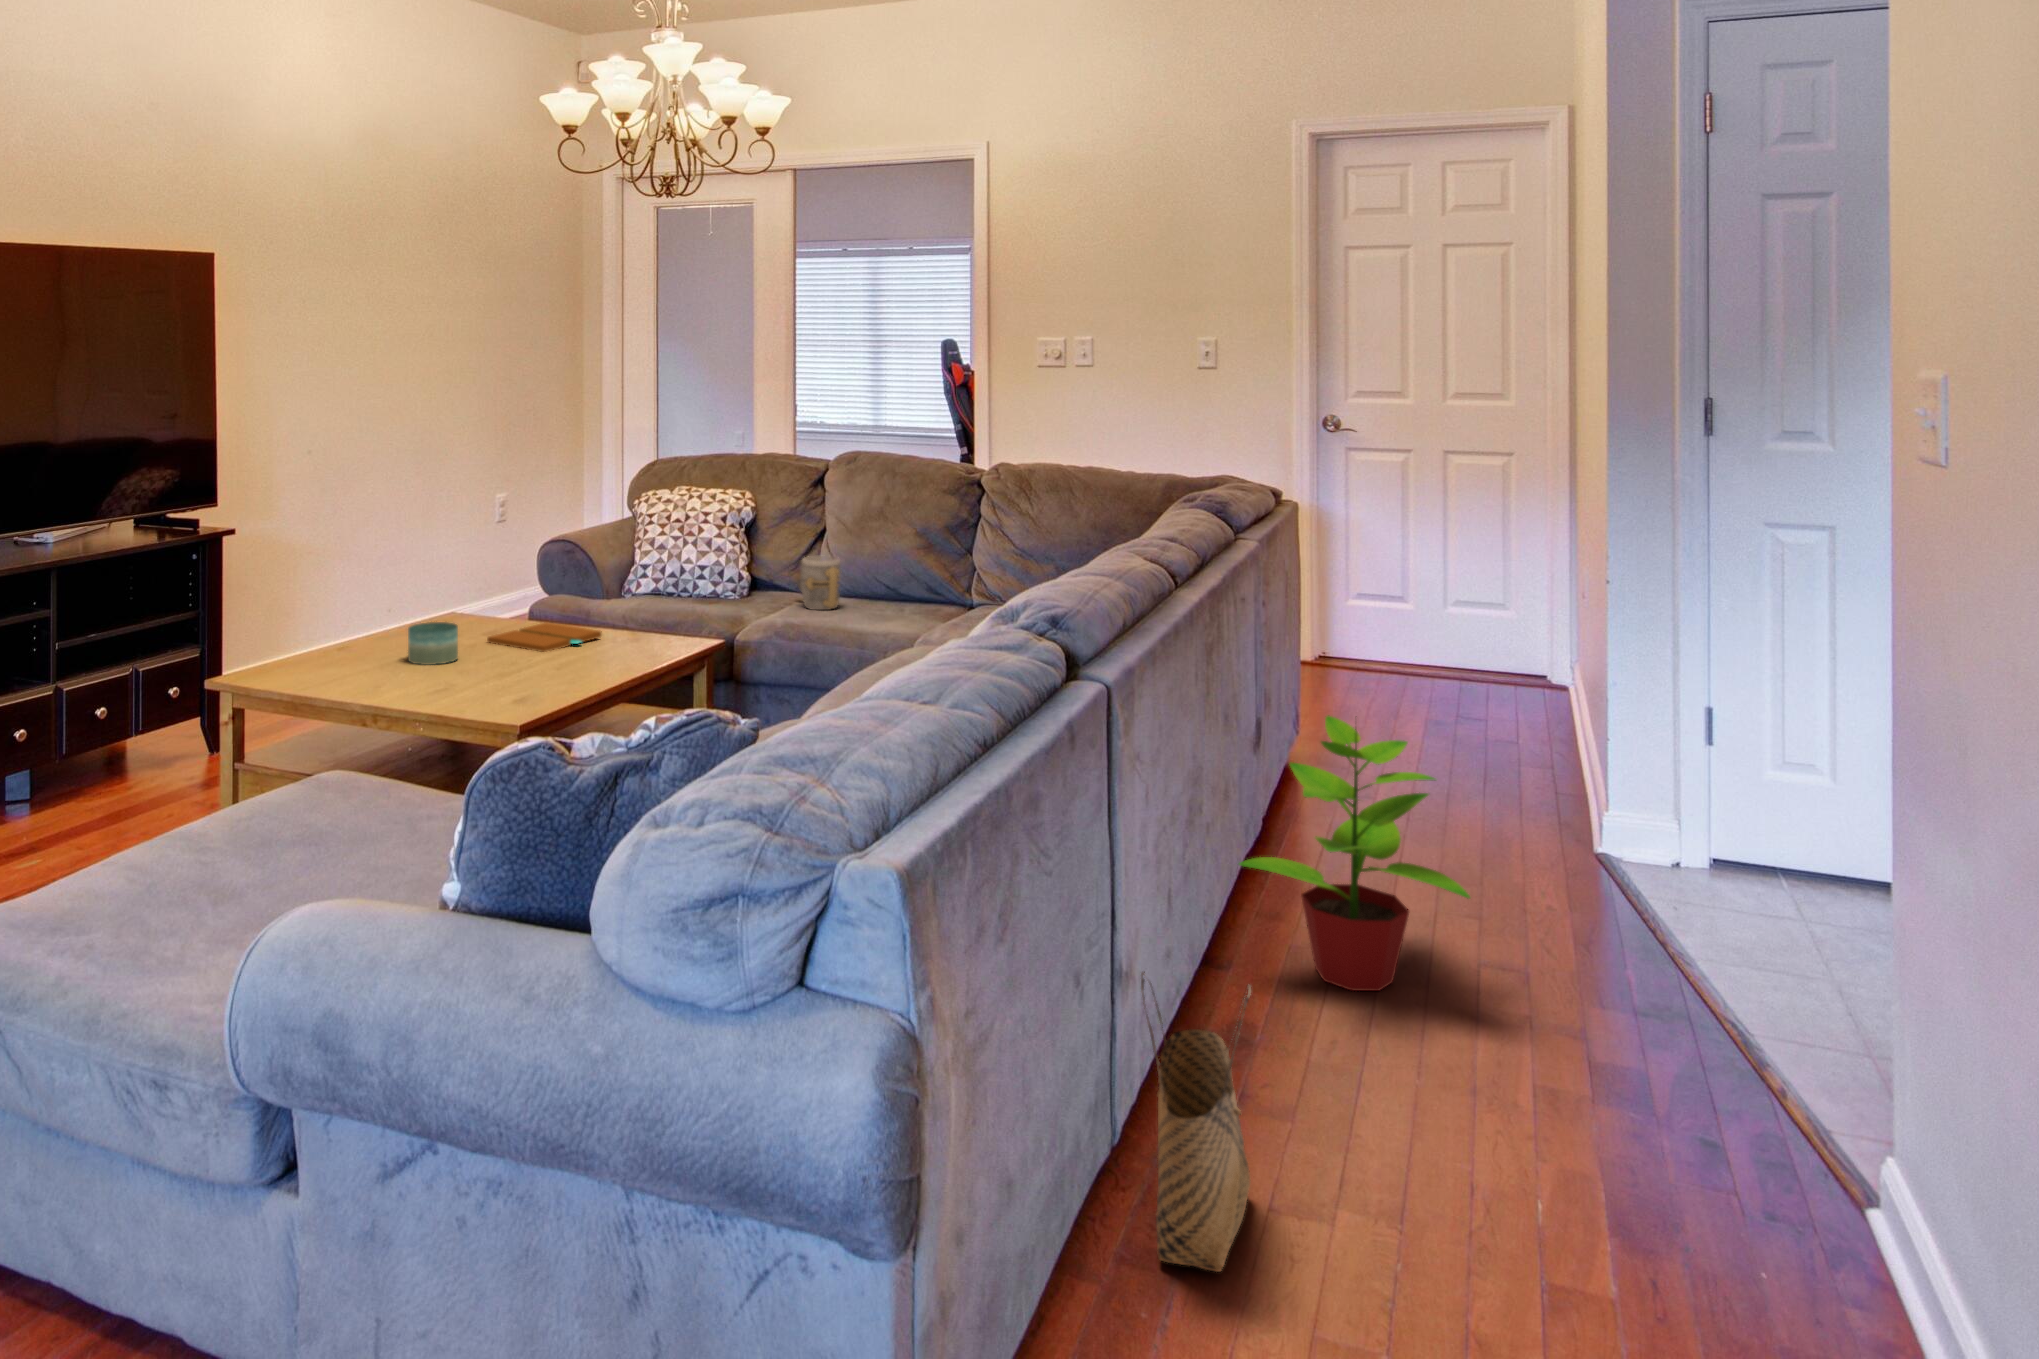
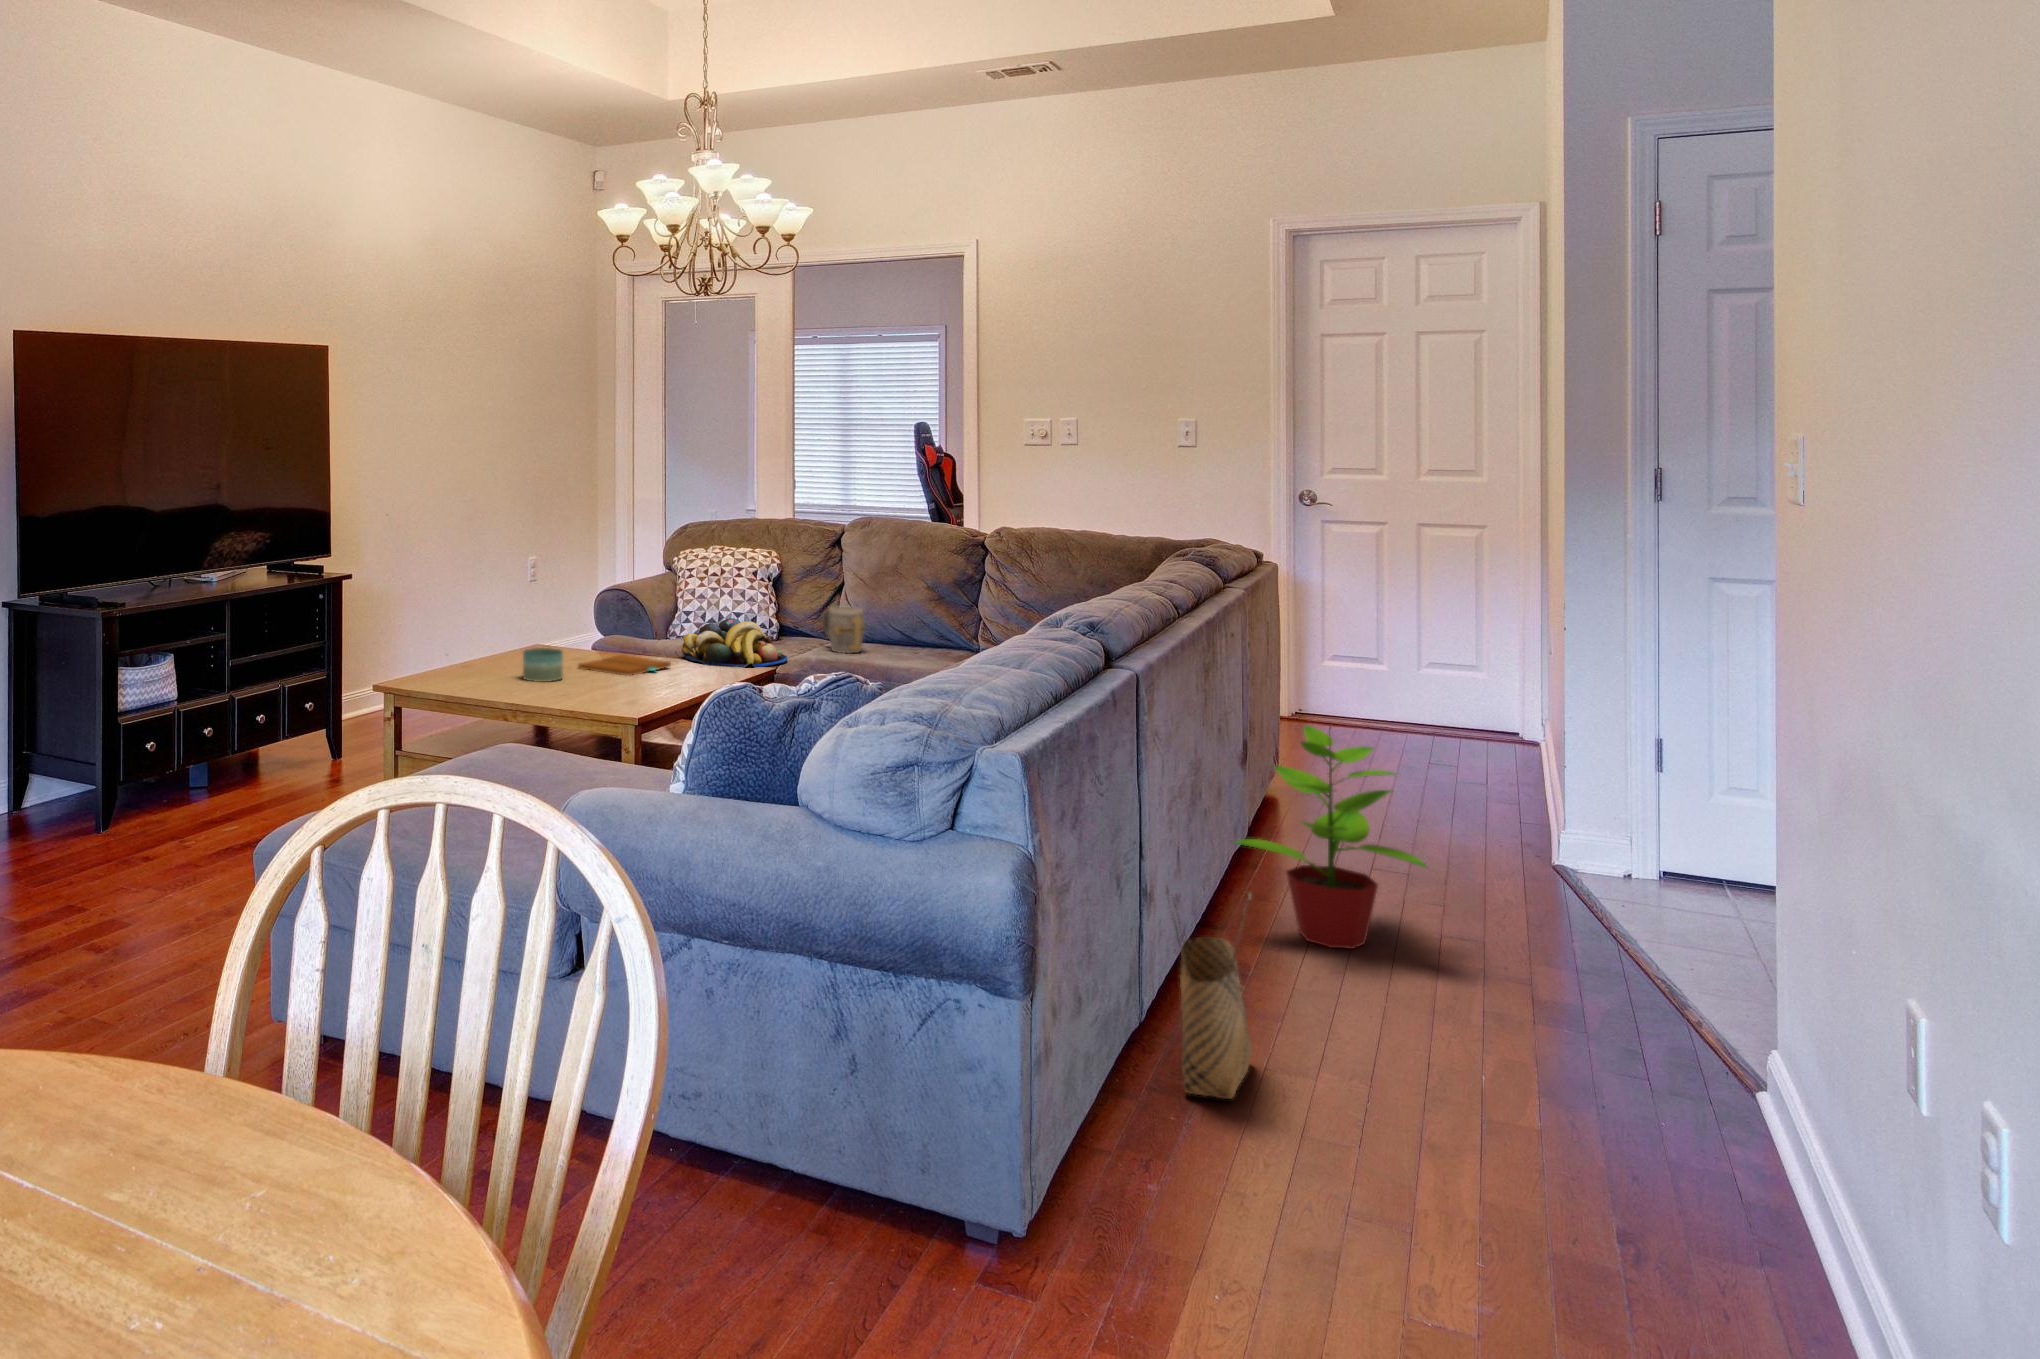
fruit bowl: none [623,574,747,636] -> present [682,618,788,668]

